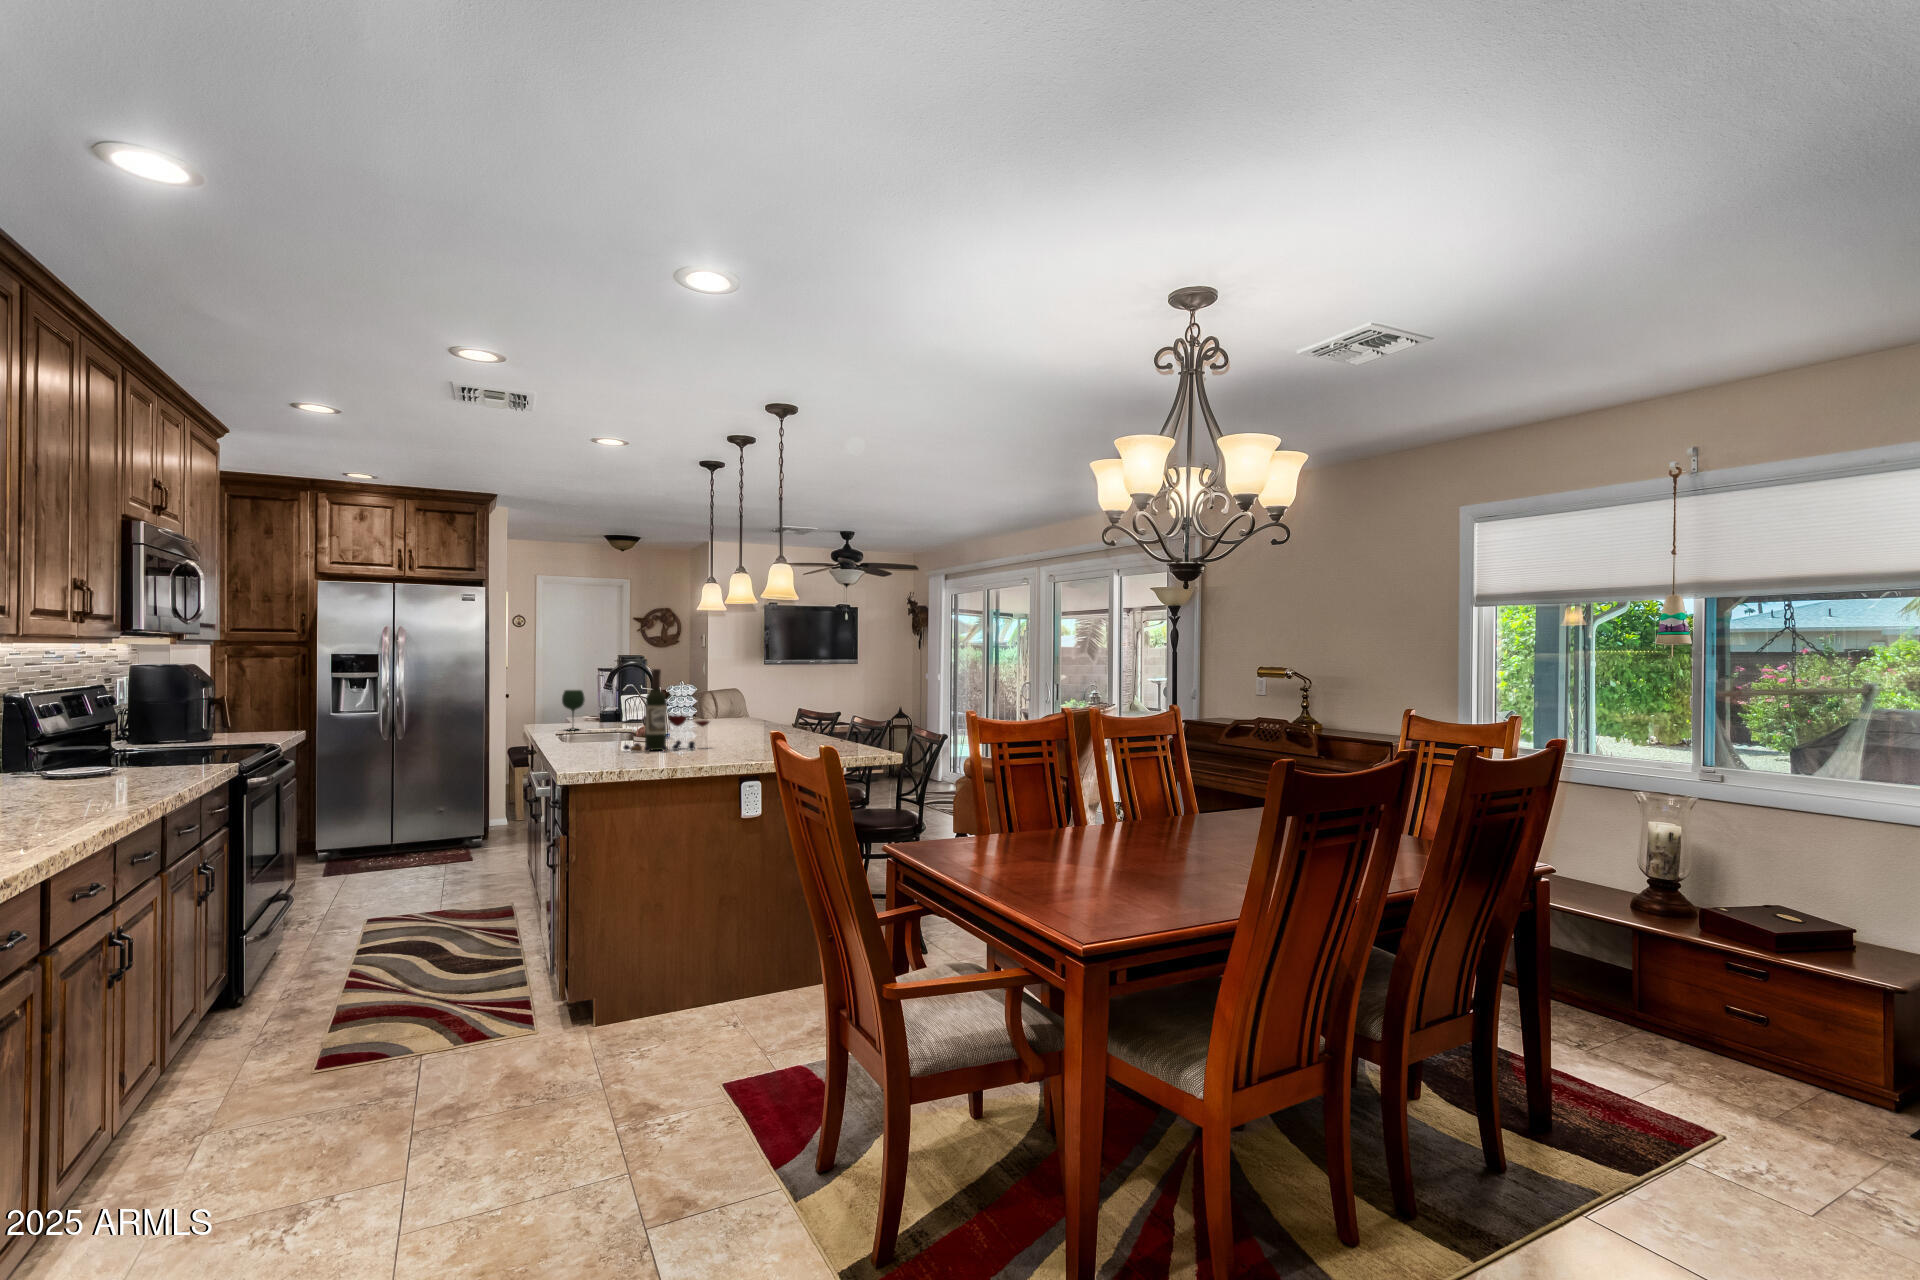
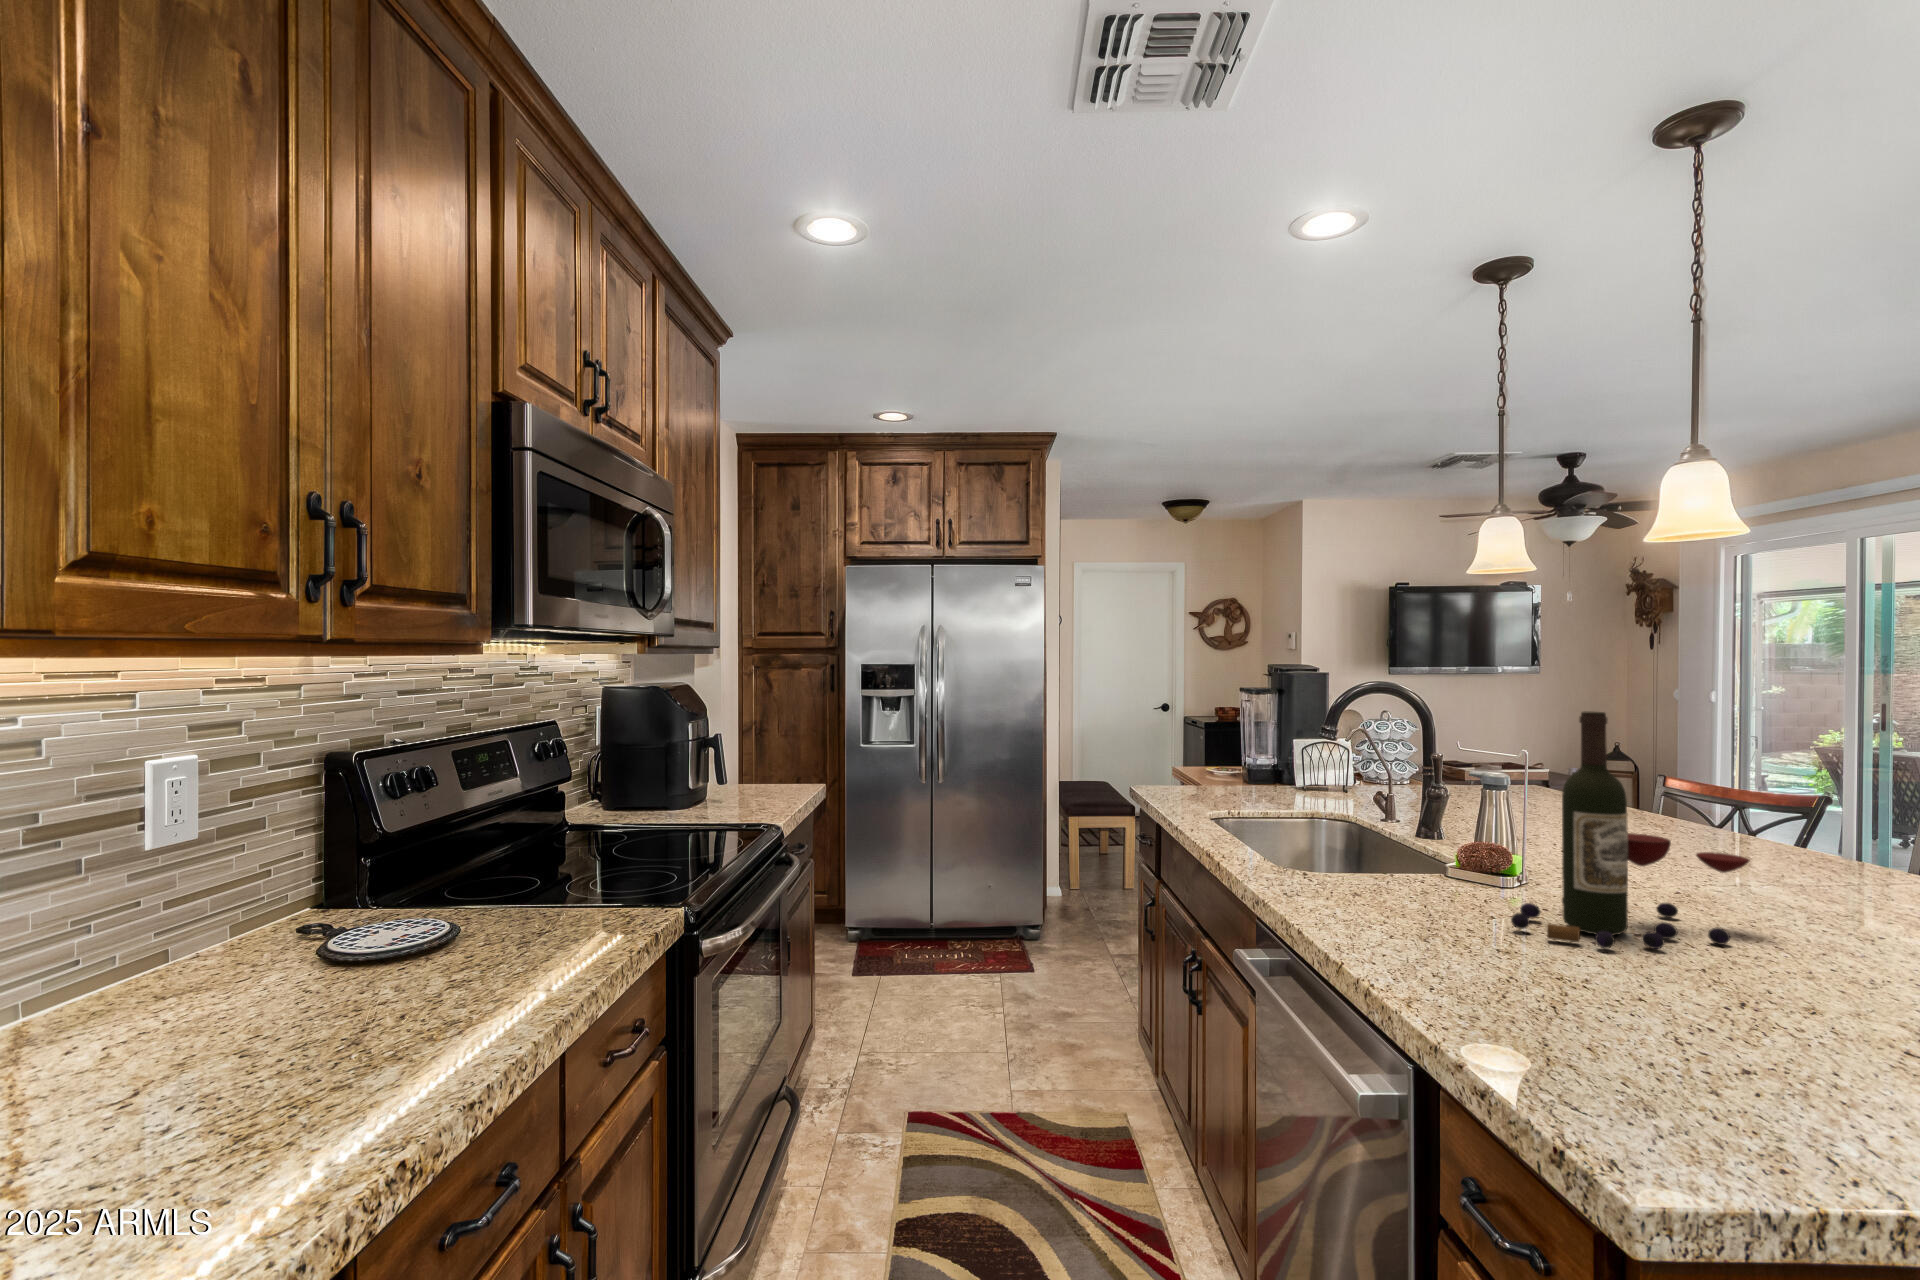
wine glass: present [562,690,585,730] -> none [1199,727,1239,800]

